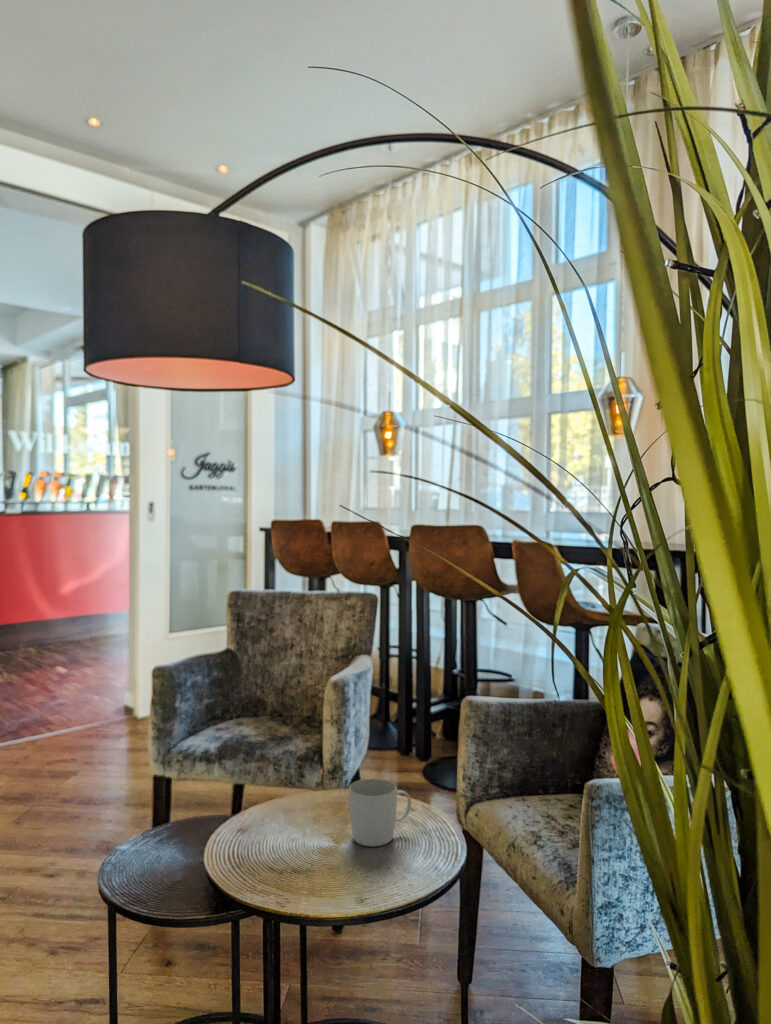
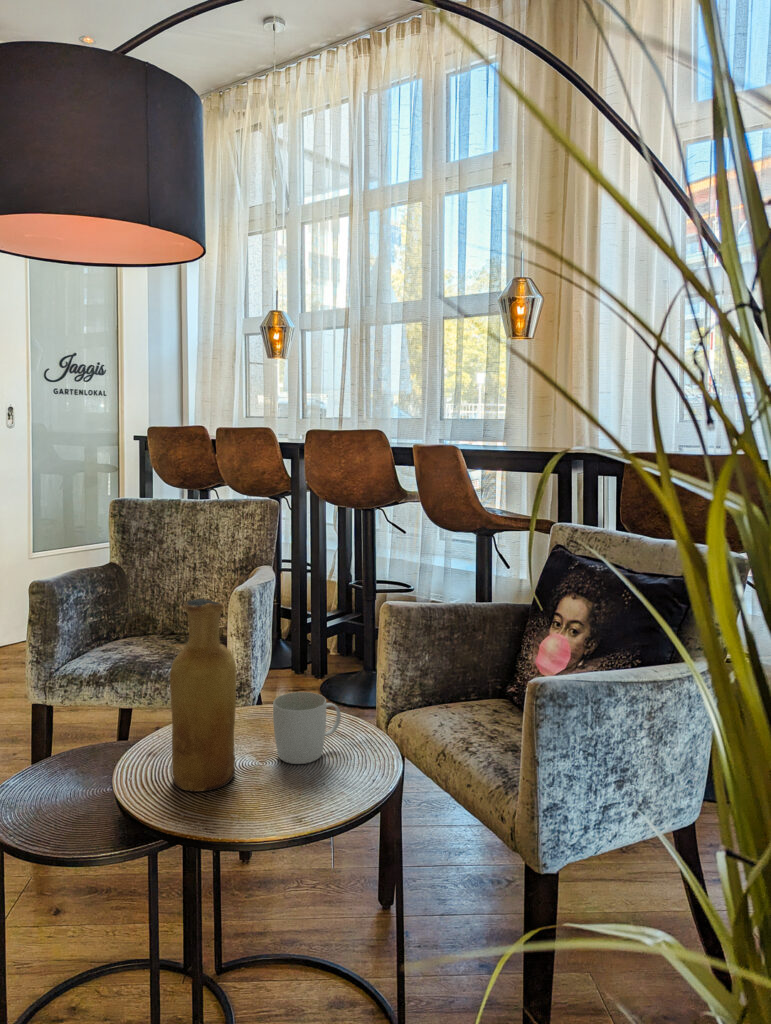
vase: none [258,691,315,866] -> present [170,599,236,792]

